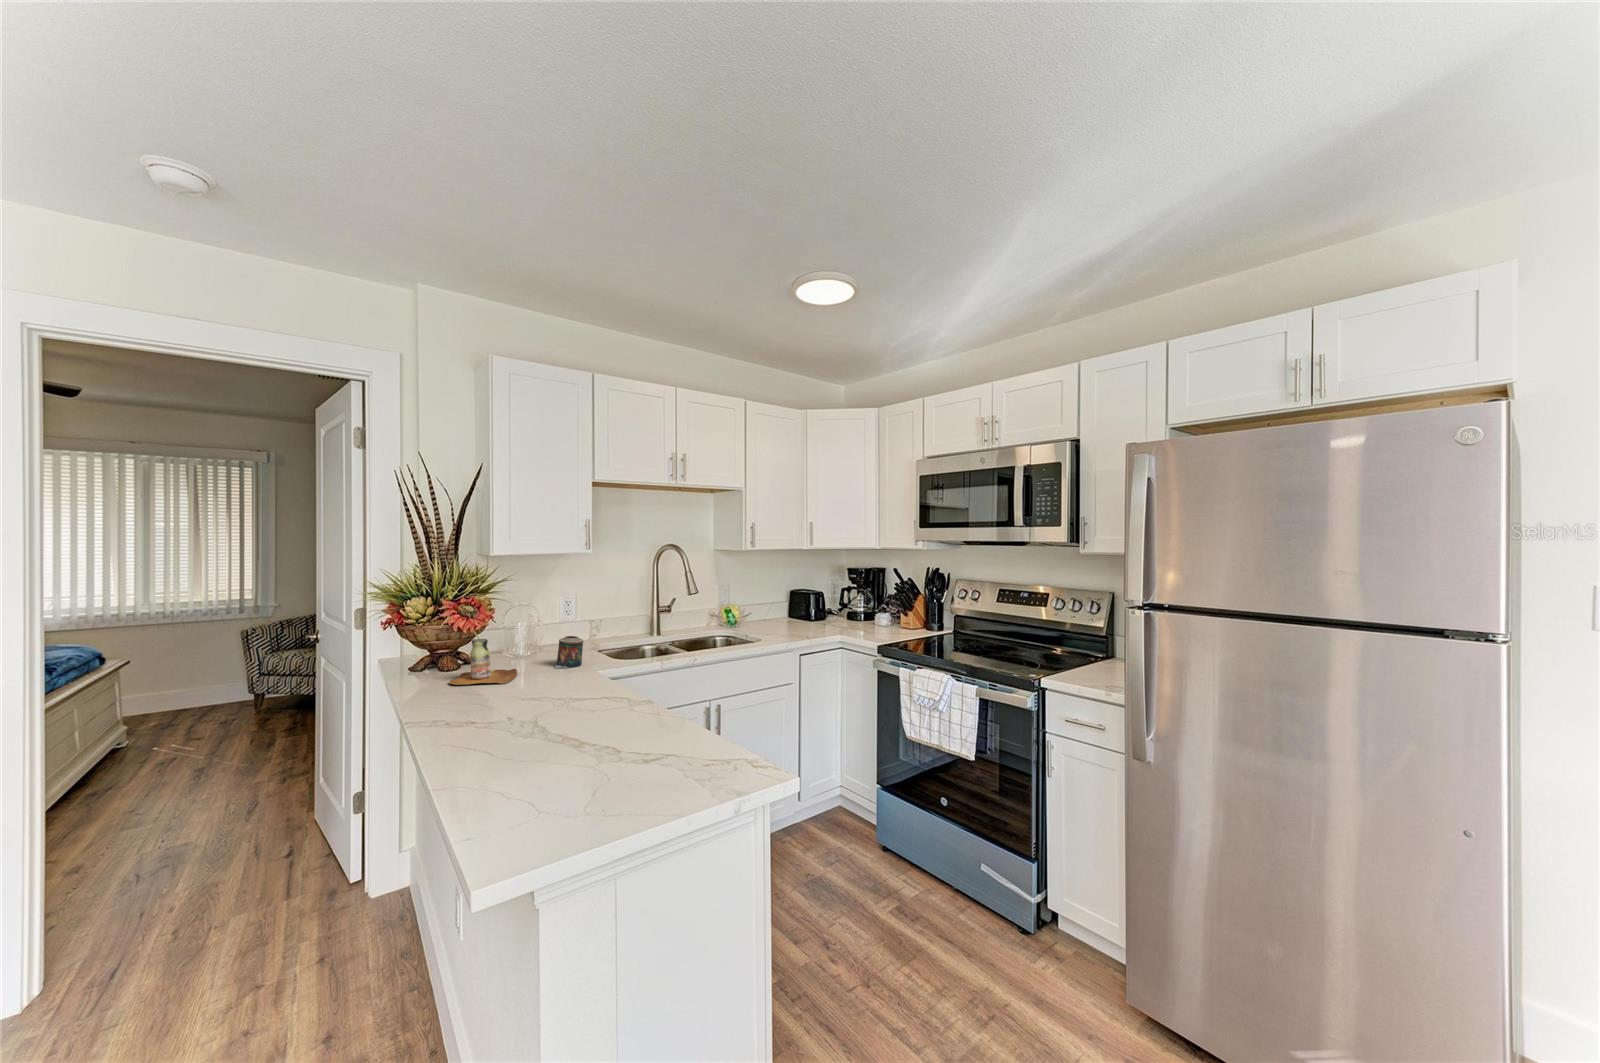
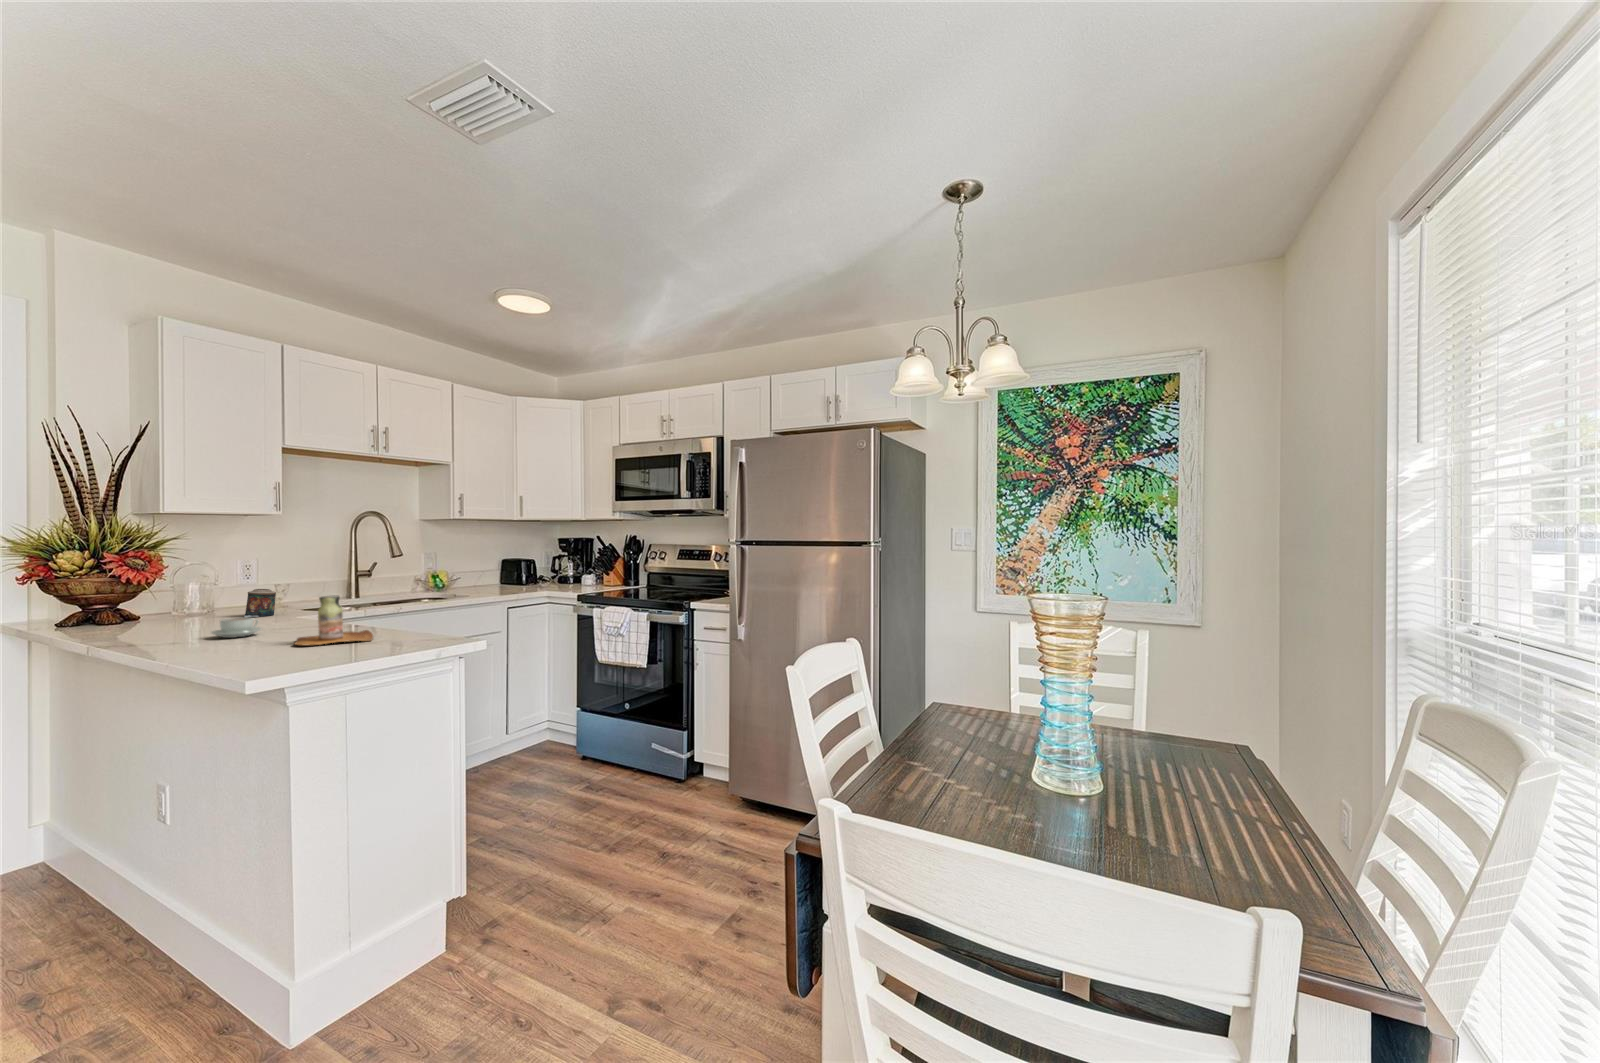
bottle: present [450,639,517,685] -> present [295,595,373,645]
coffee cup: none [507,692,558,720] -> present [211,618,262,638]

